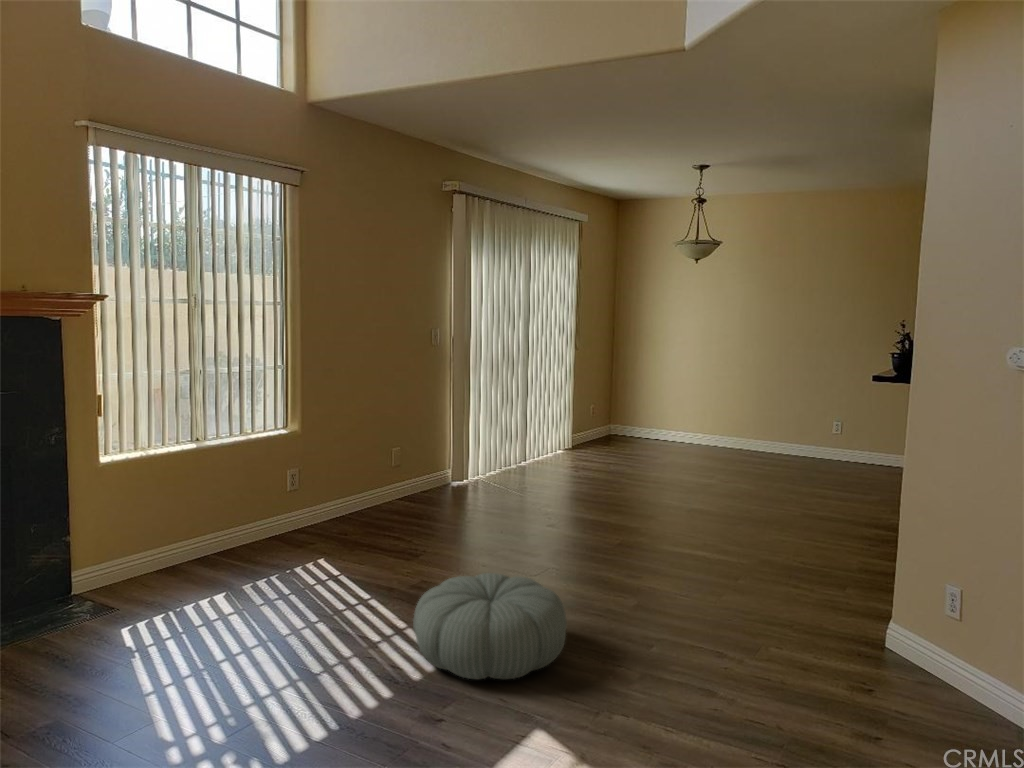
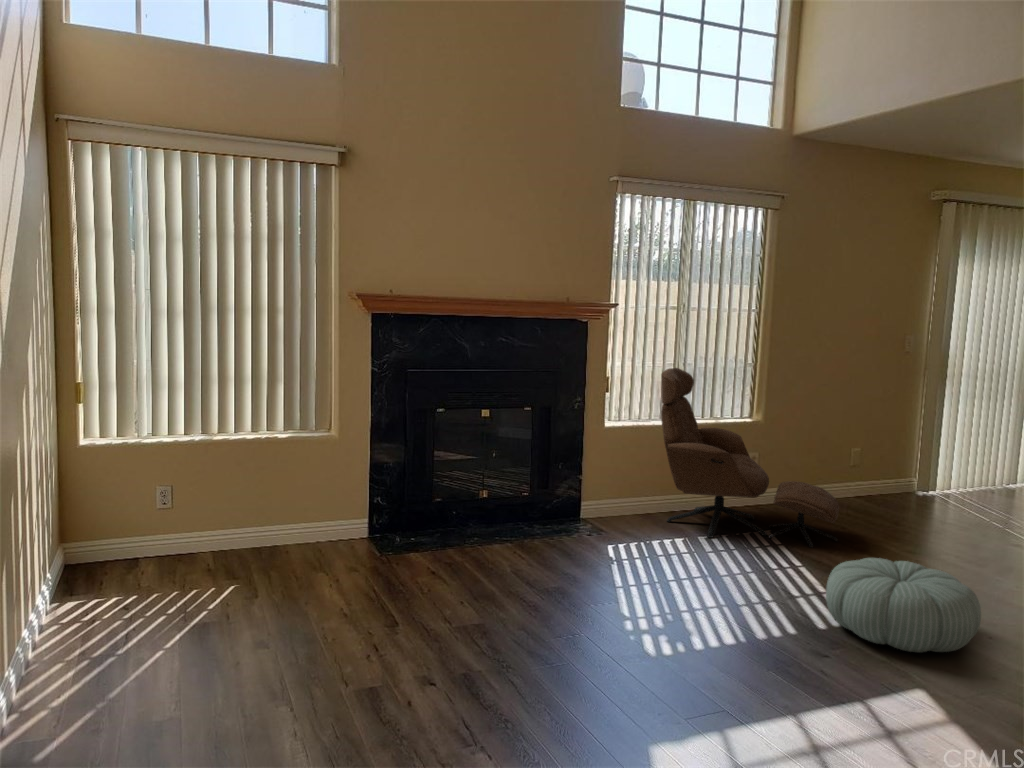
lounge chair: none [176,377,397,584] -> present [661,368,839,547]

